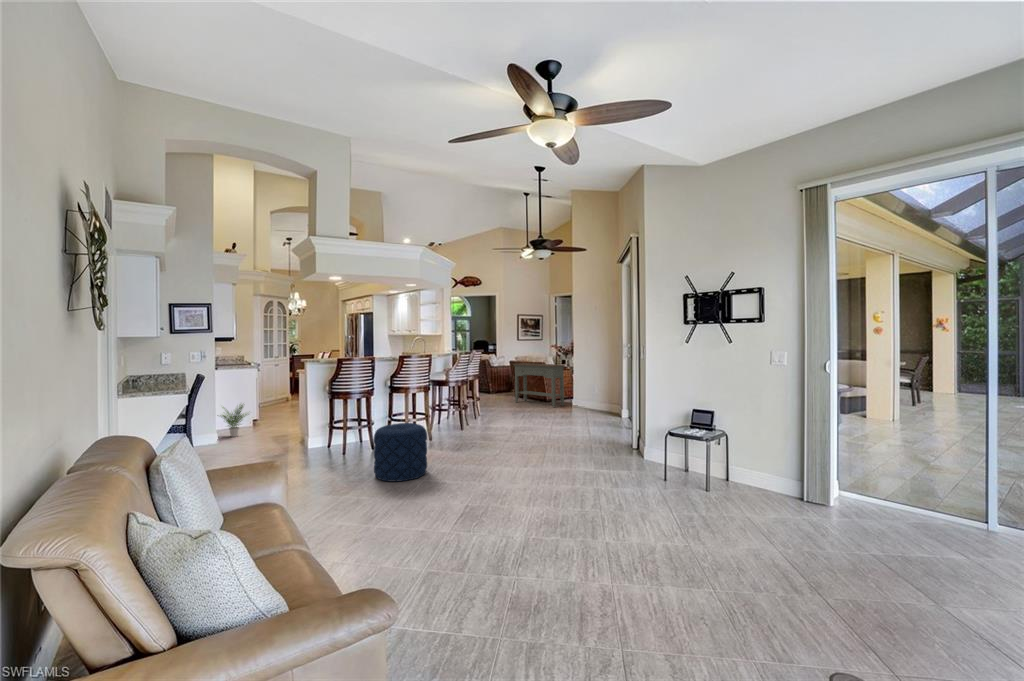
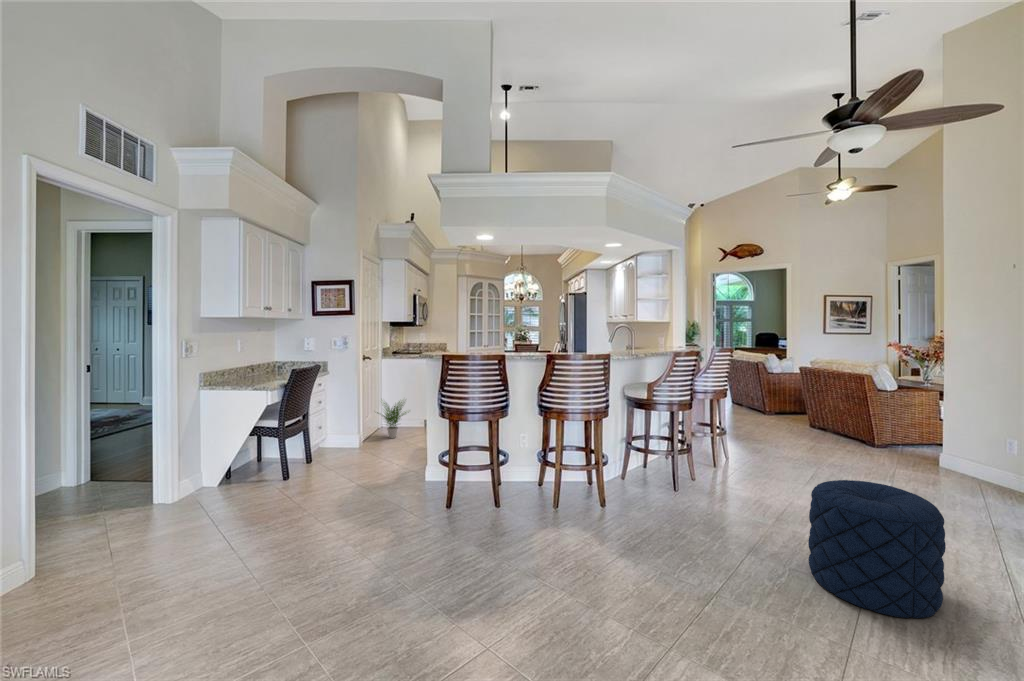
console table: present [513,363,565,407] -> none [799,371,924,464]
pouf: present [374,423,427,482] -> present [808,480,946,618]

